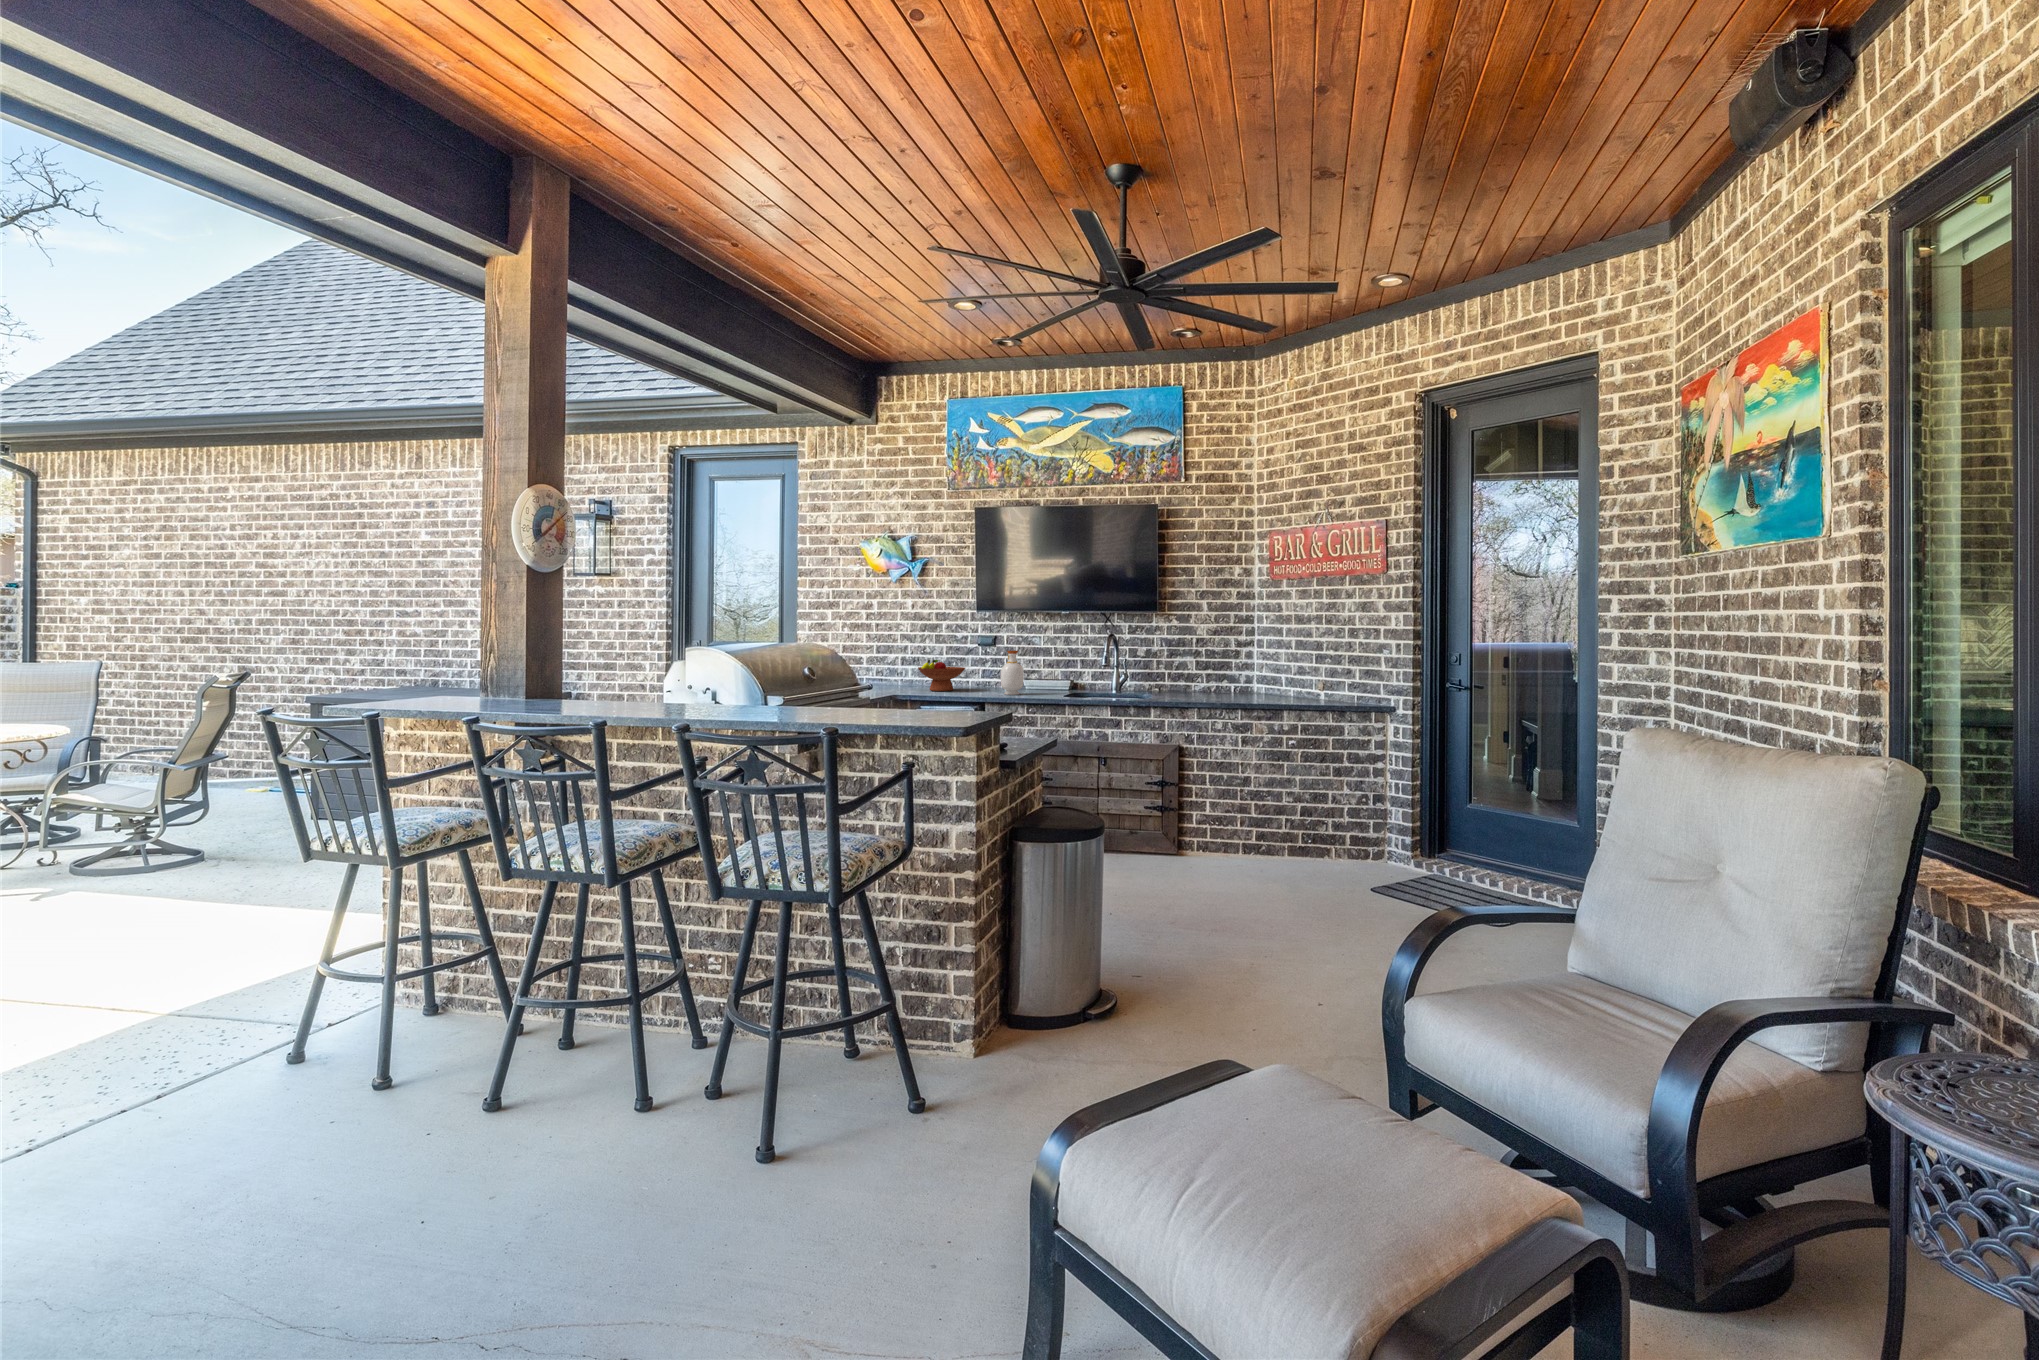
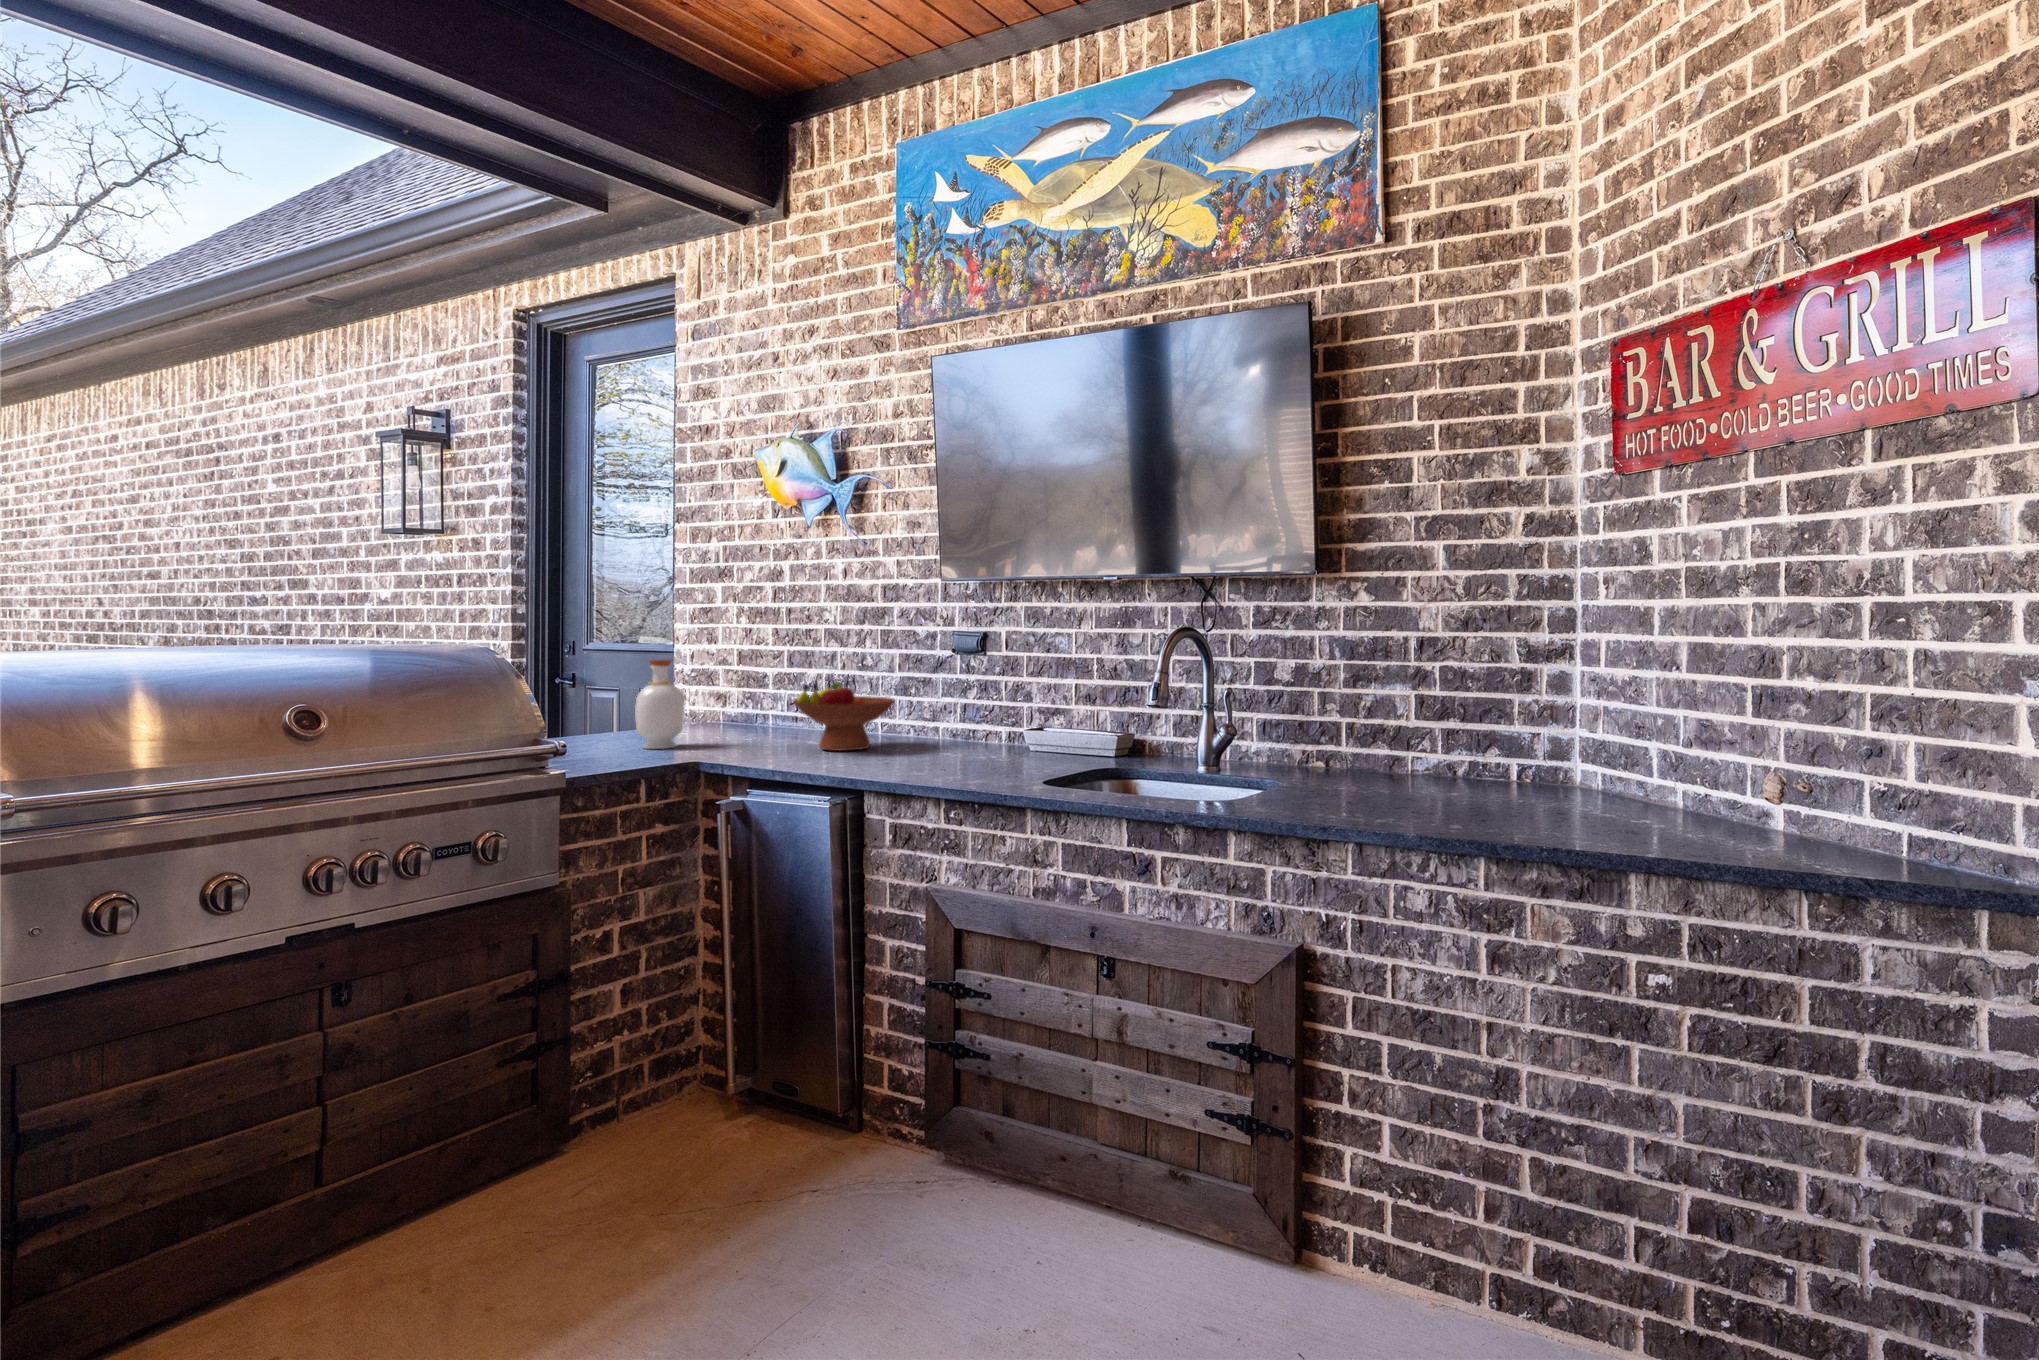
bottle: present [1001,651,1024,695] -> present [635,660,687,749]

